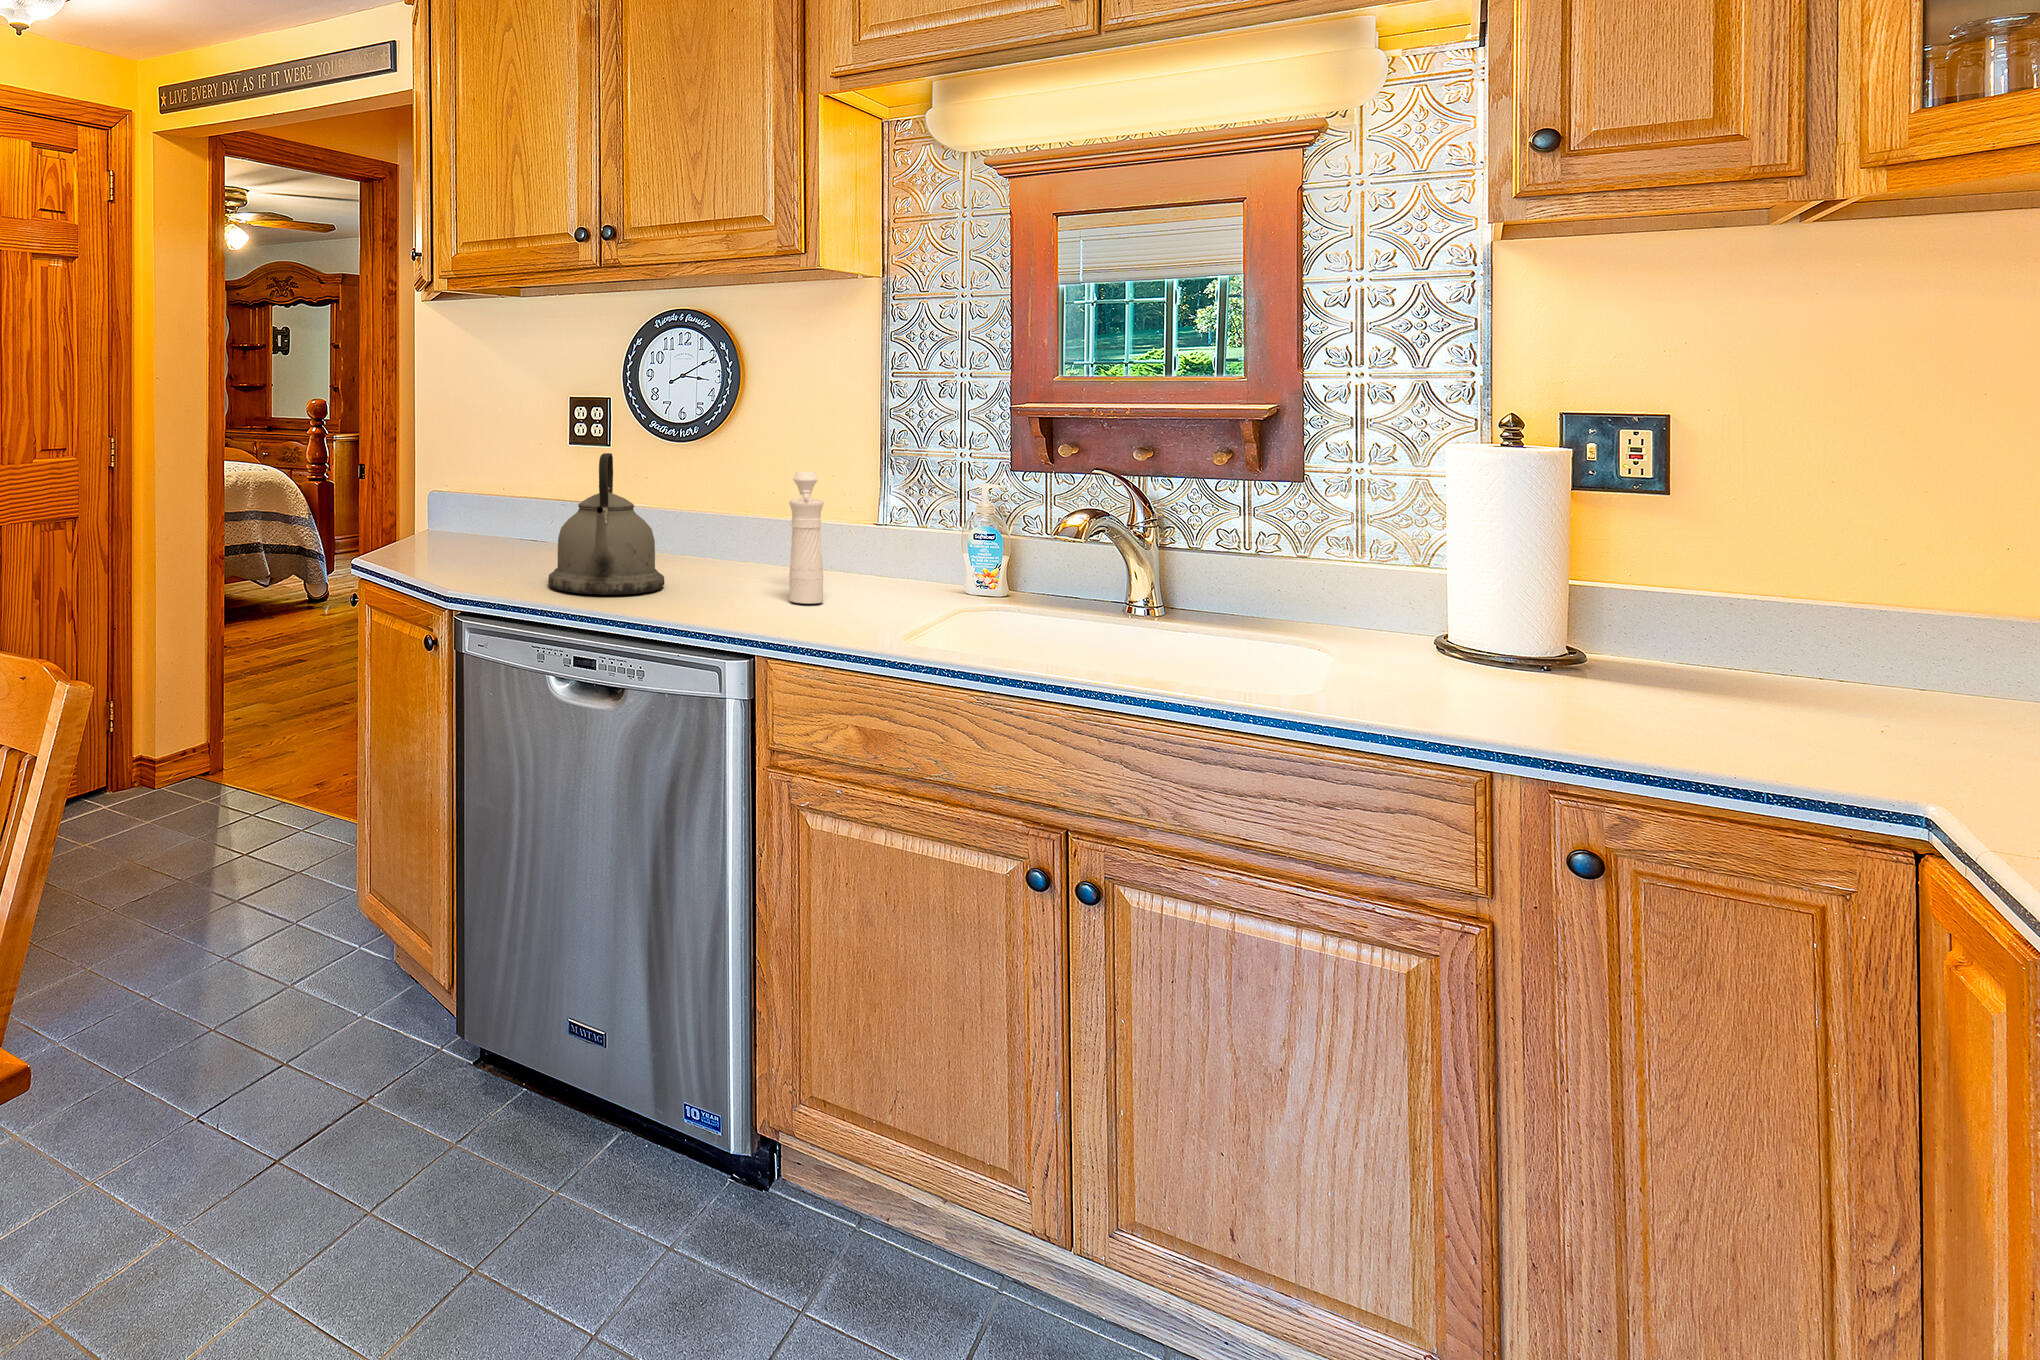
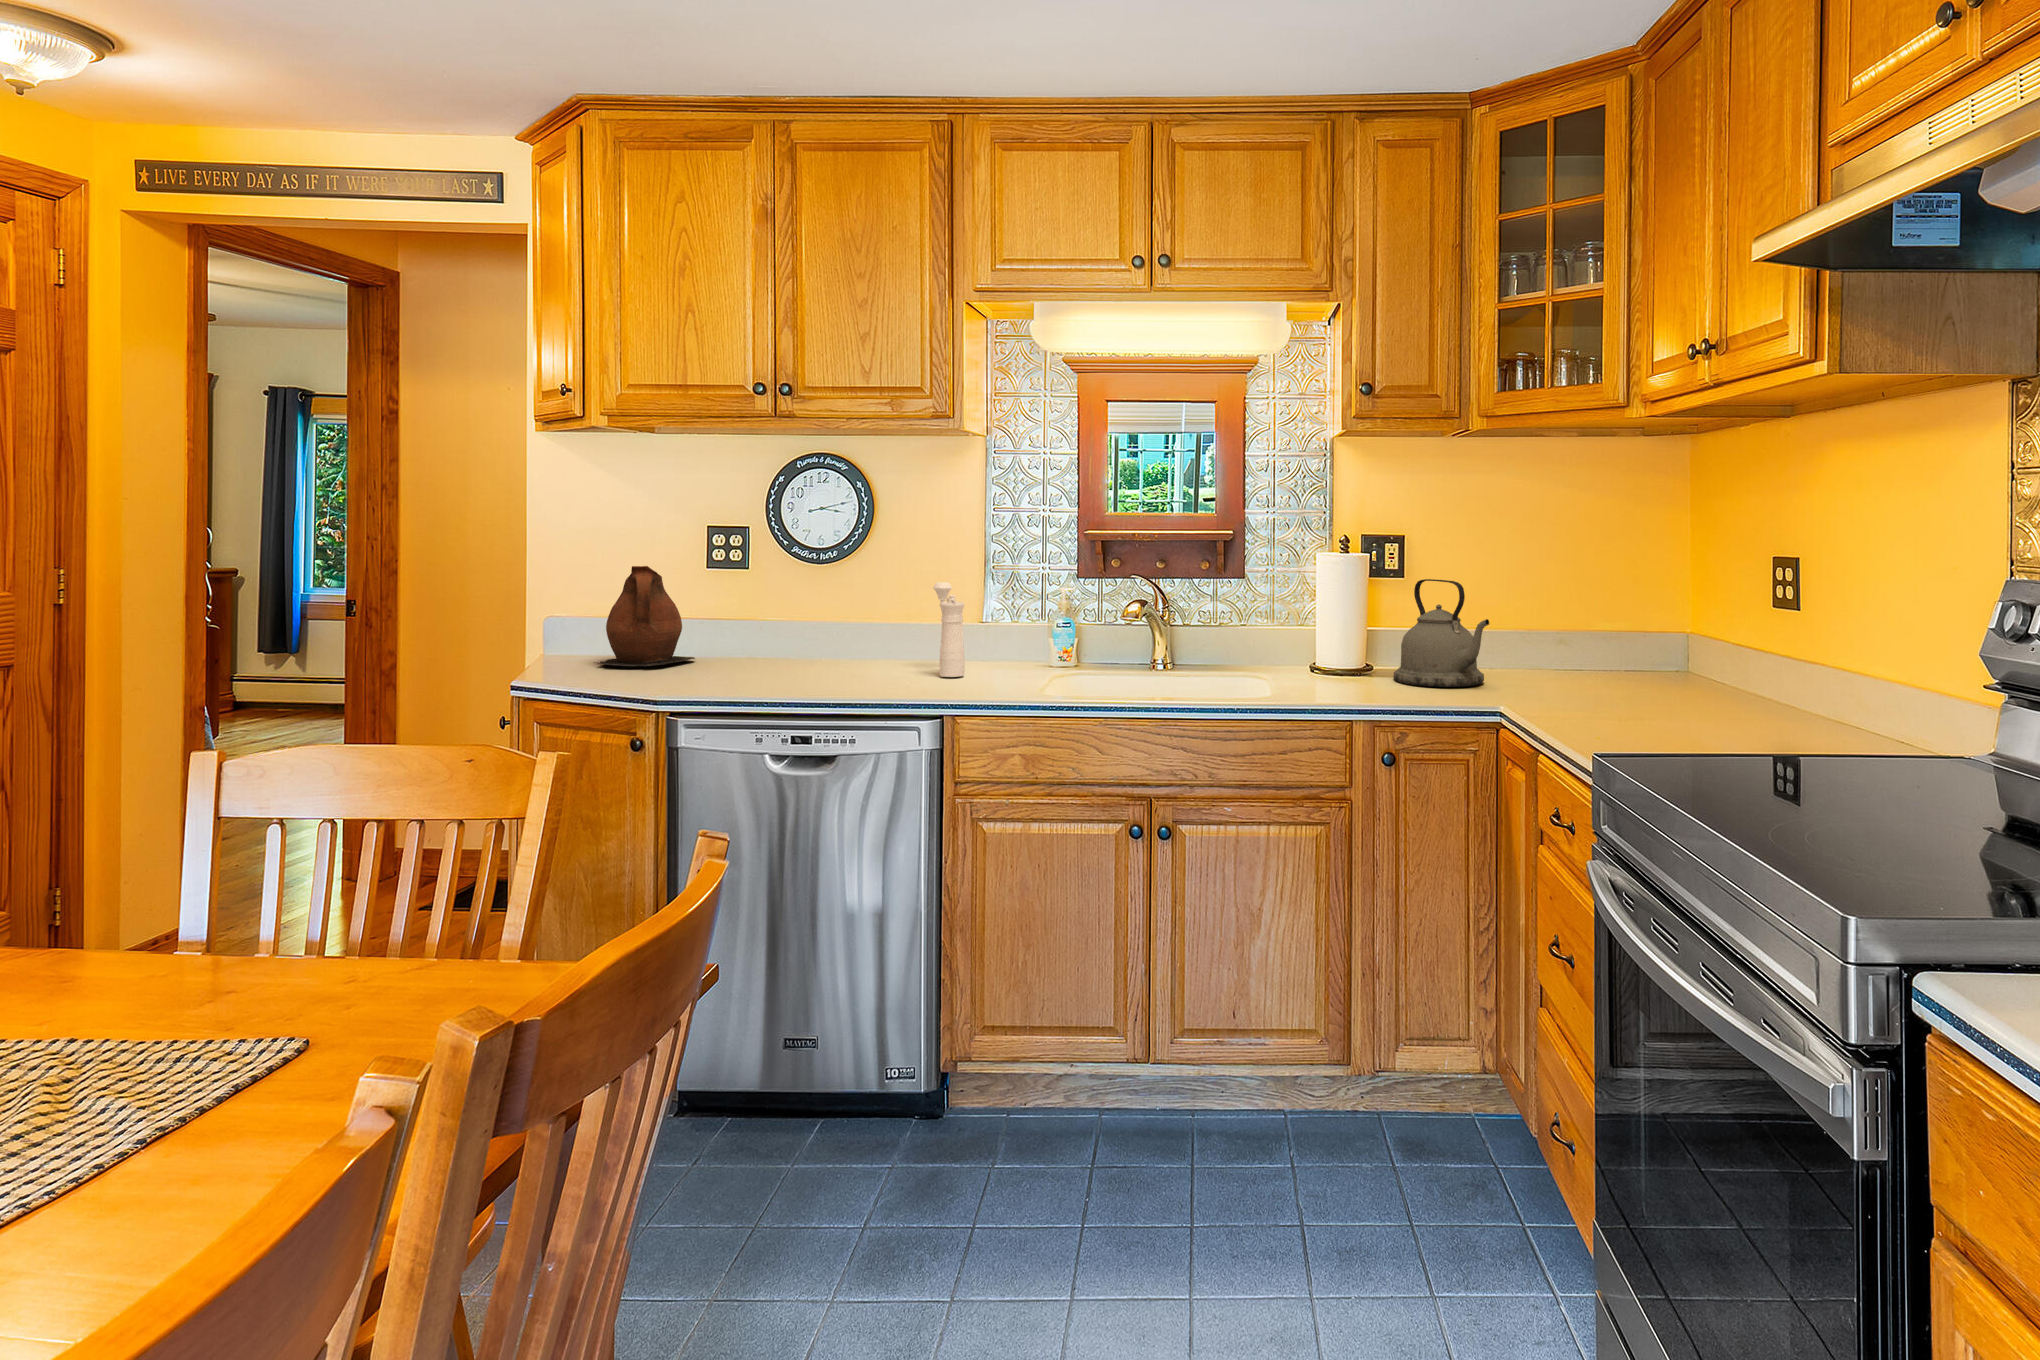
ceramic pitcher: none [431,442,538,558] -> present [598,566,695,666]
kettle: present [548,453,665,594] -> present [1393,579,1489,687]

